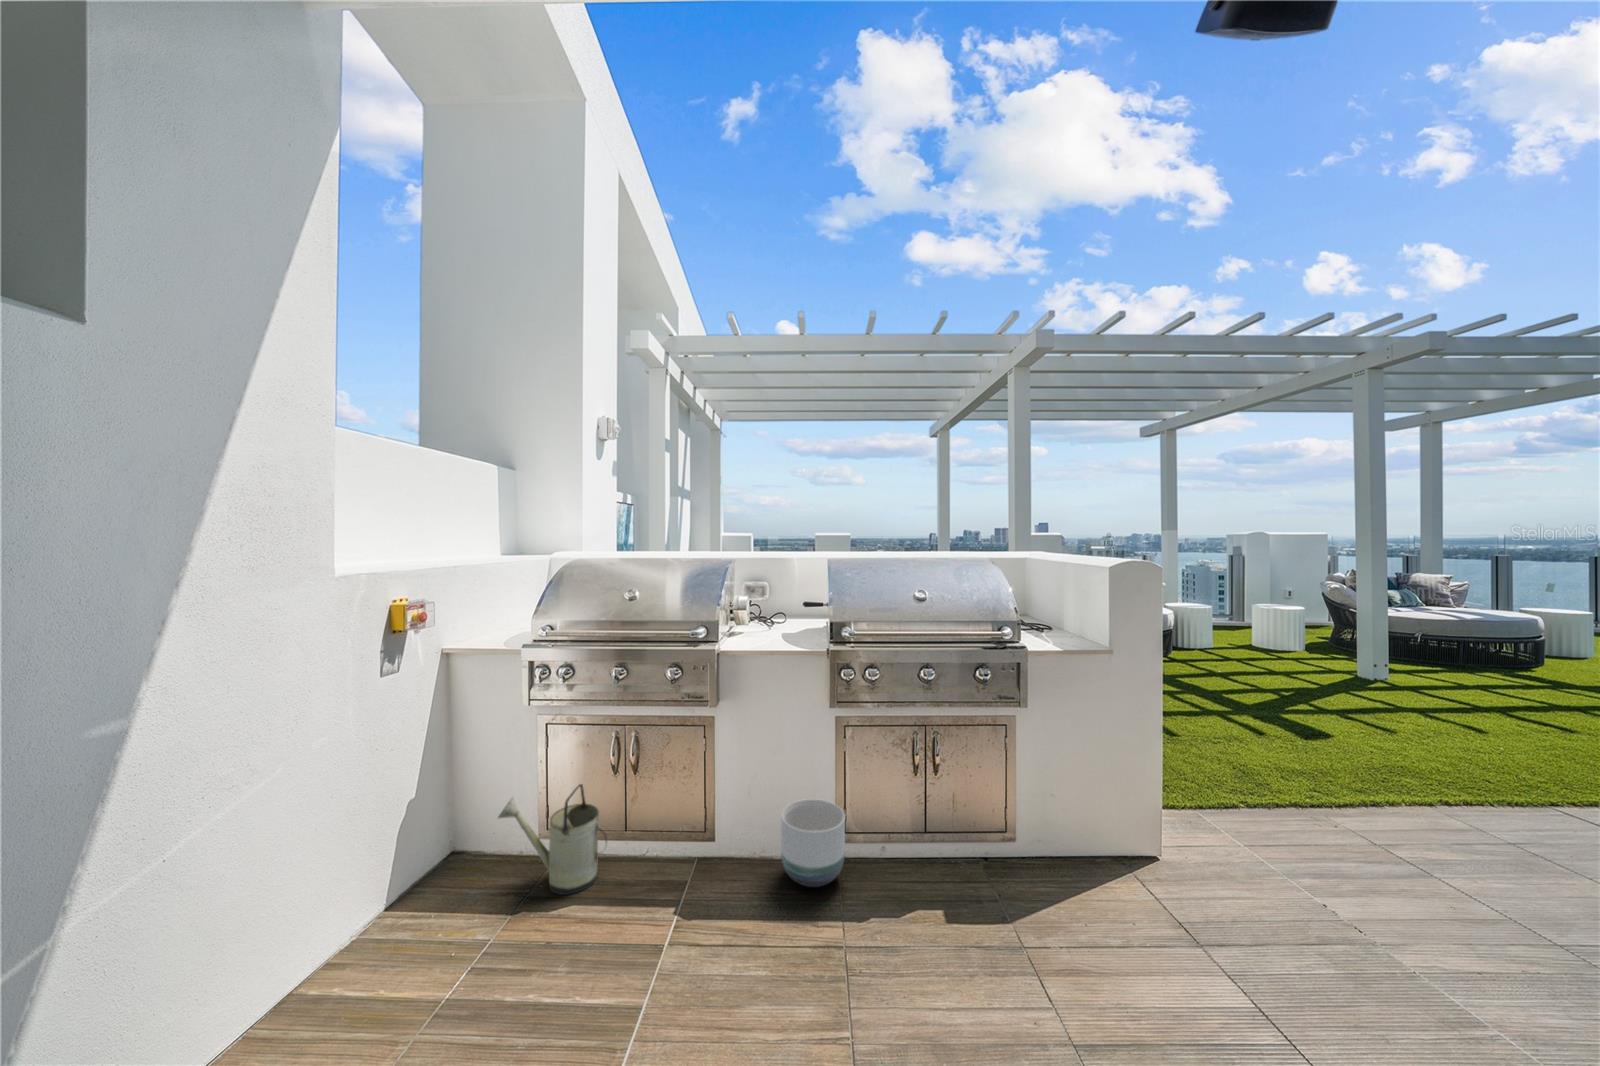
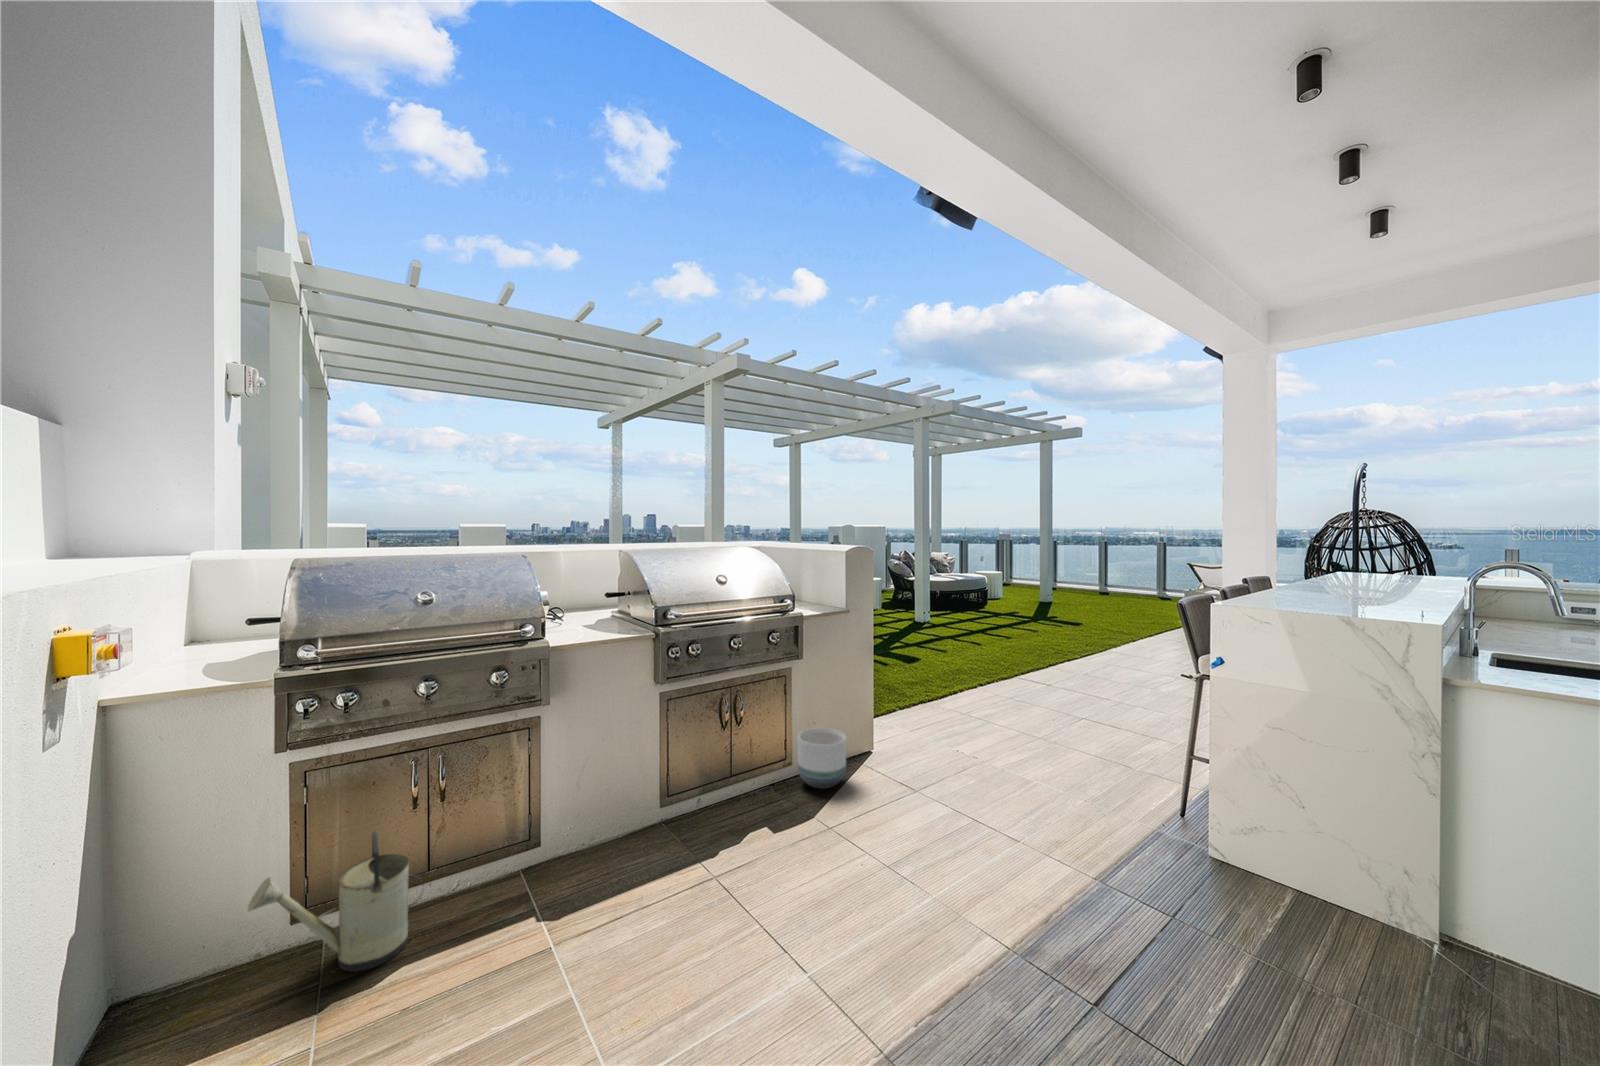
planter: present [781,799,845,887] -> present [798,728,846,789]

